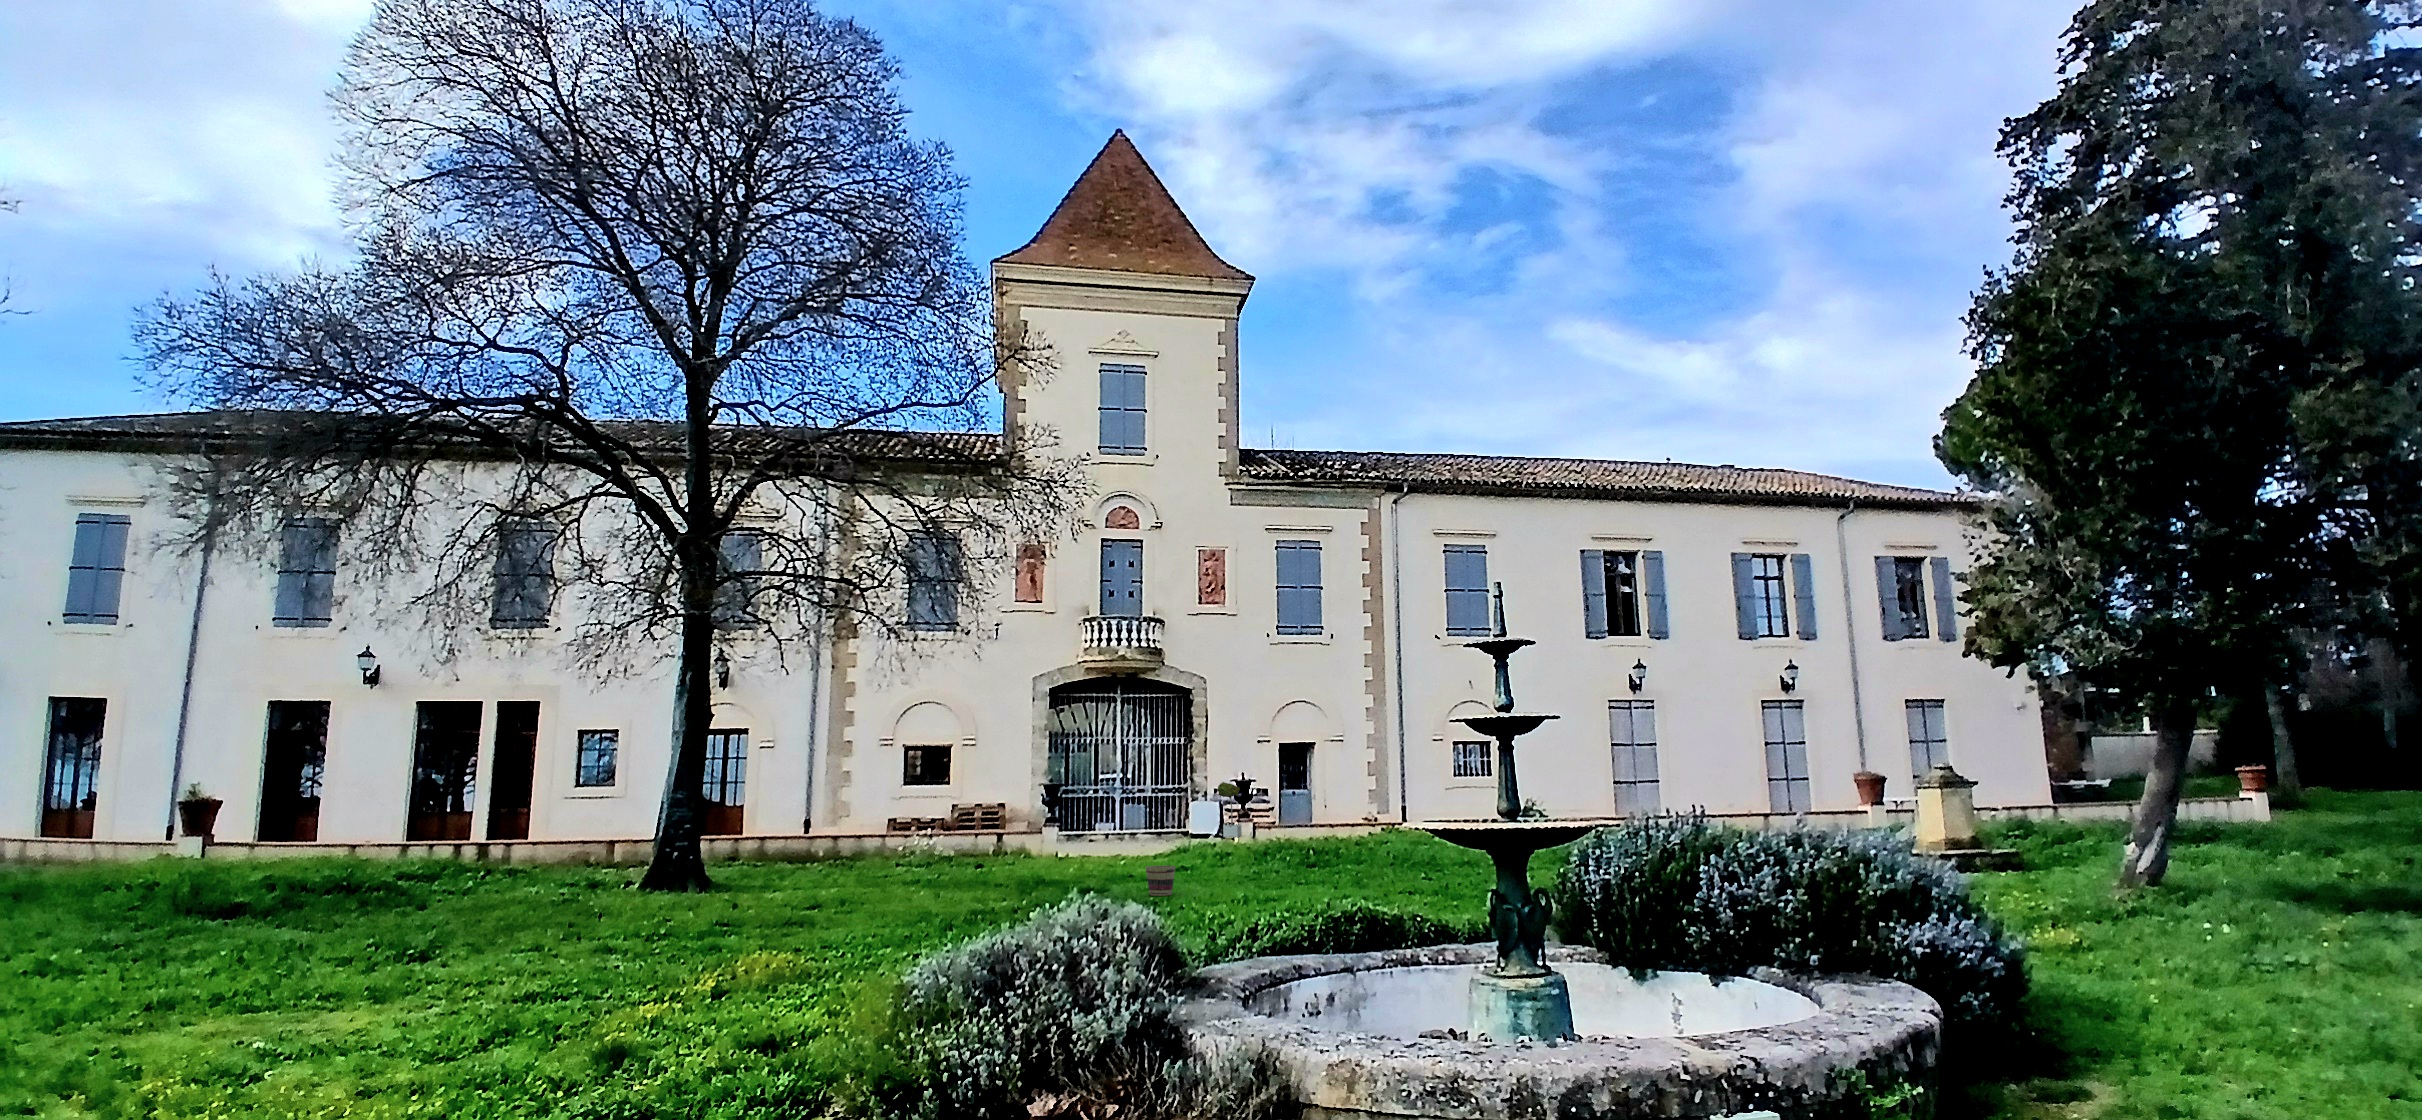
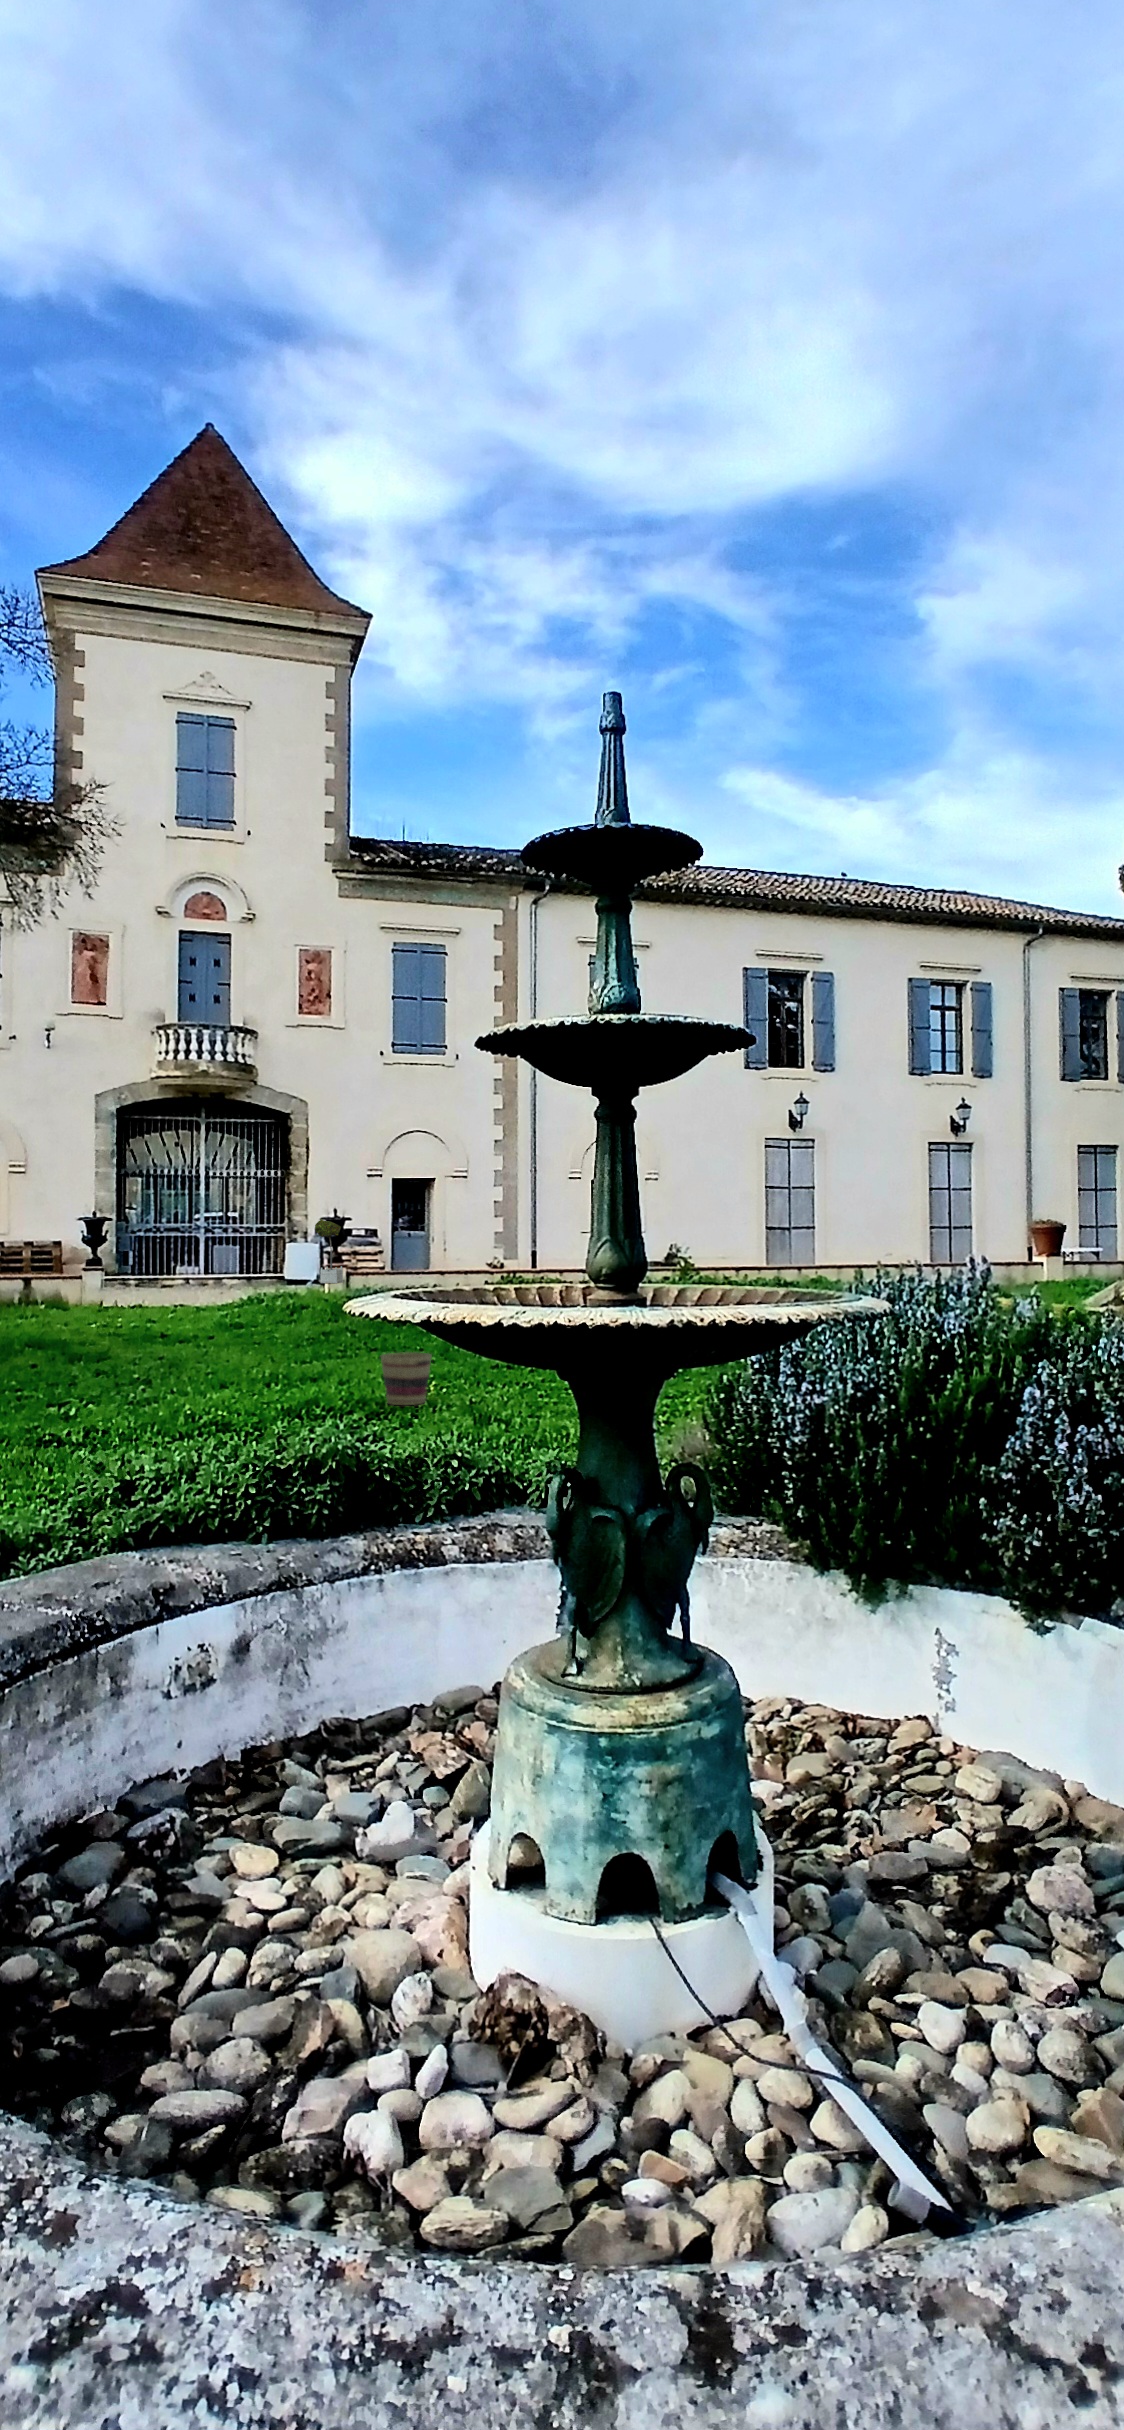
basket: present [1146,865,1175,896] -> present [381,1352,432,1405]

